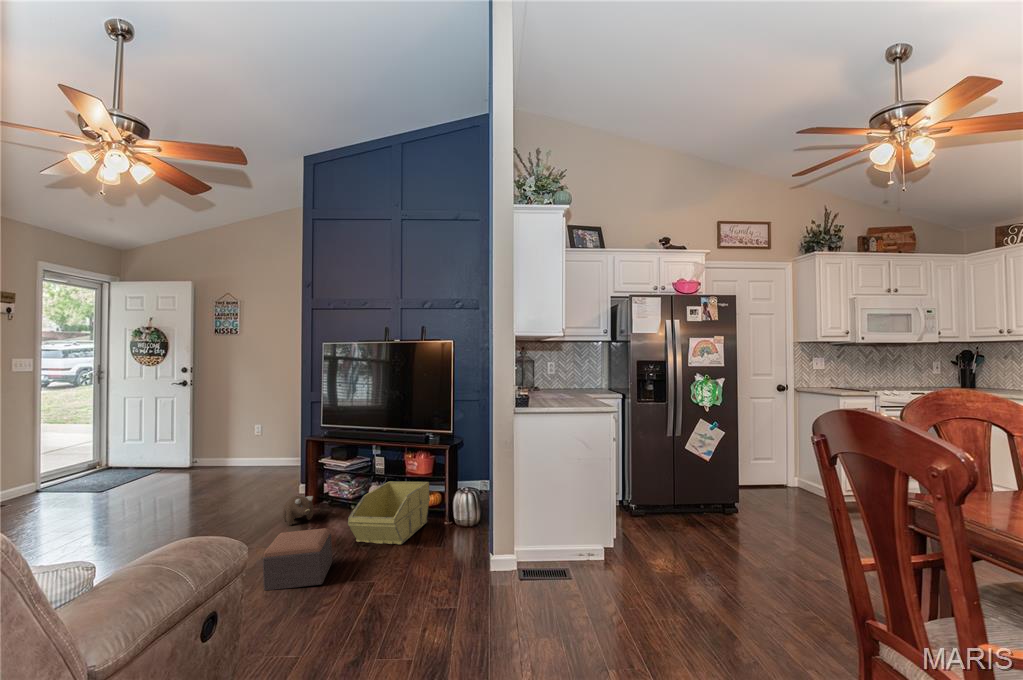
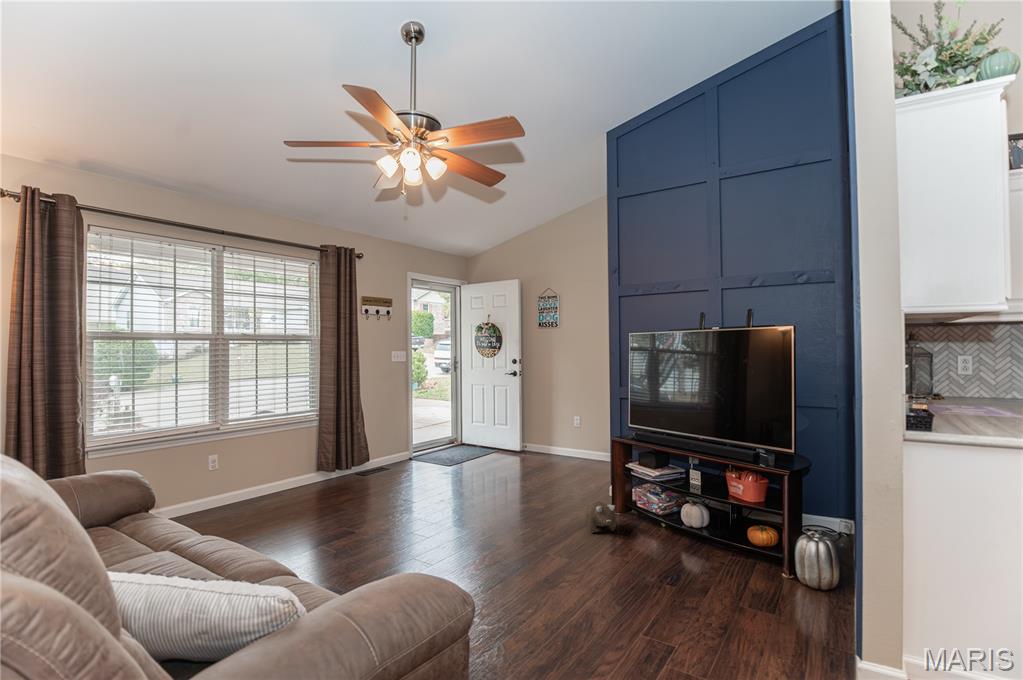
storage bin: present [348,482,430,544] -> none [650,503,761,596]
footstool: present [263,528,332,591] -> none [548,550,629,631]

